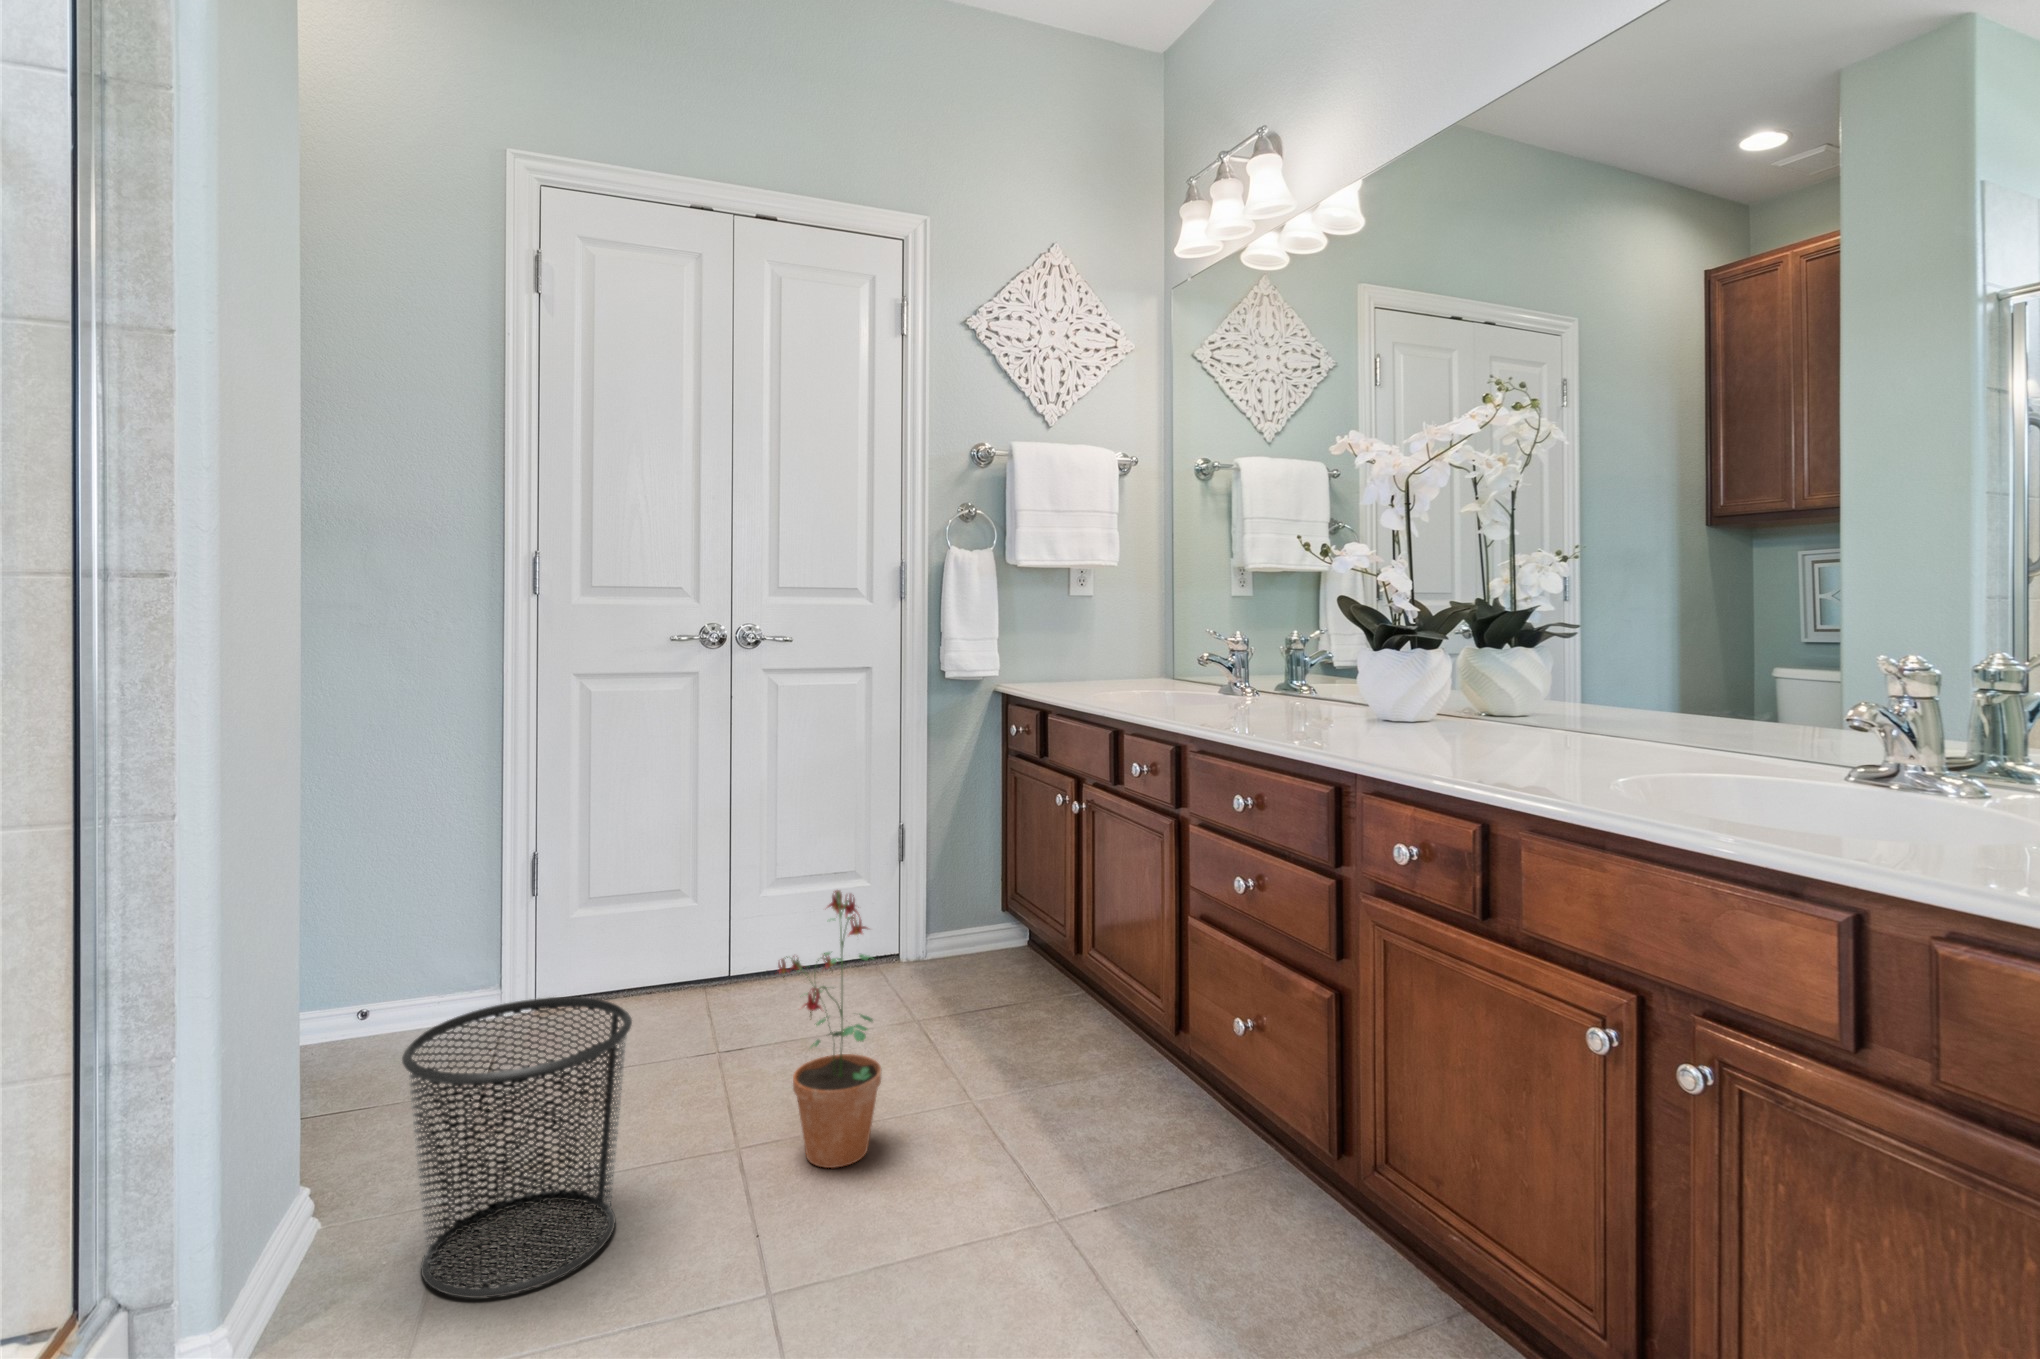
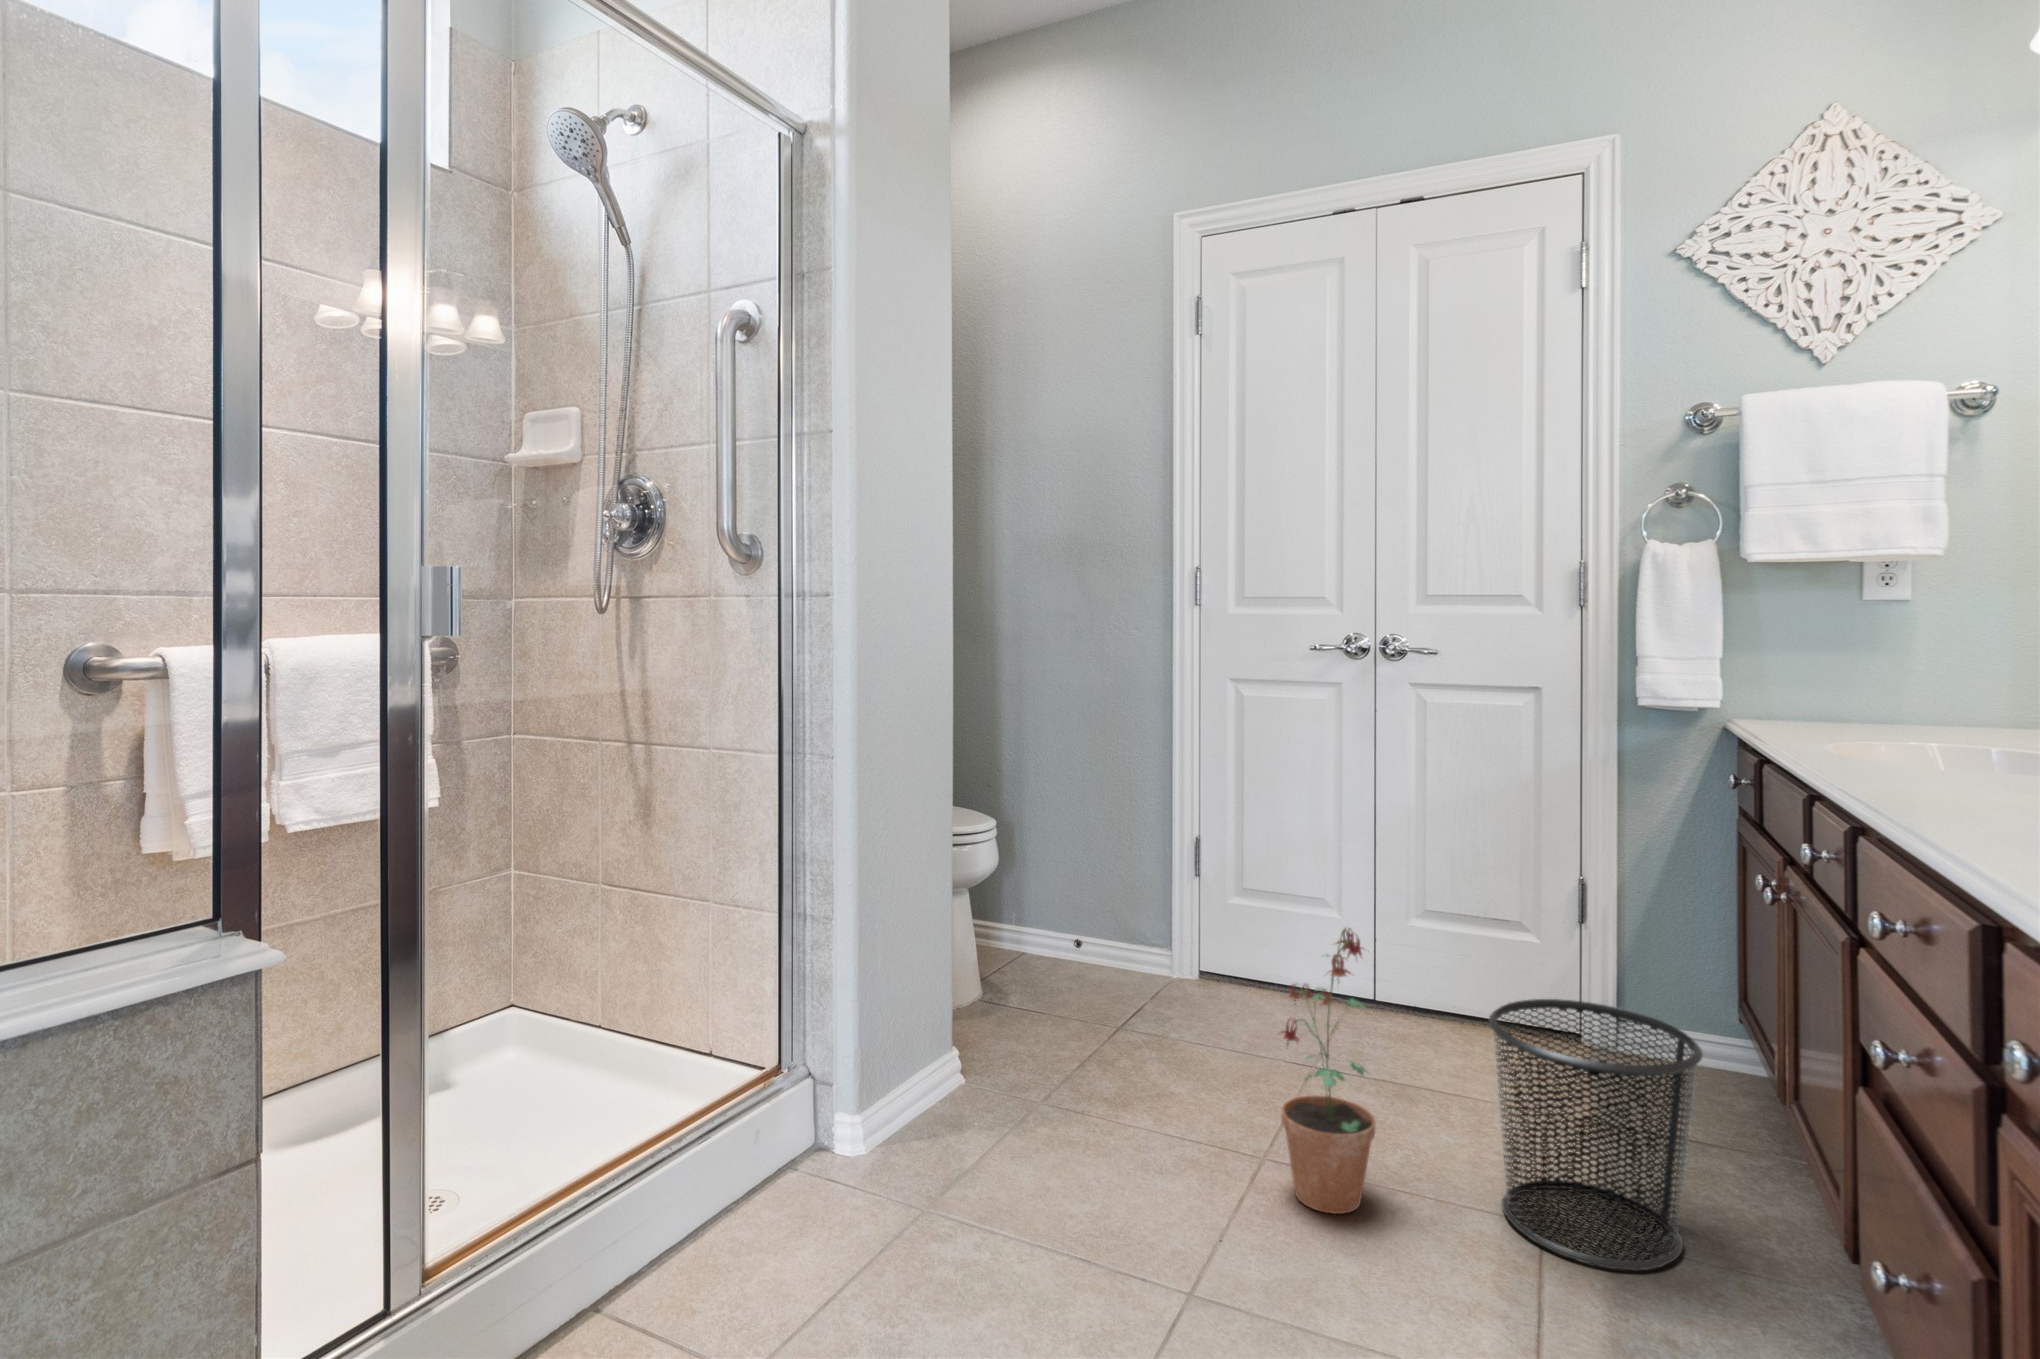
waste bin: present [402,997,632,1298] -> present [1489,999,1703,1270]

